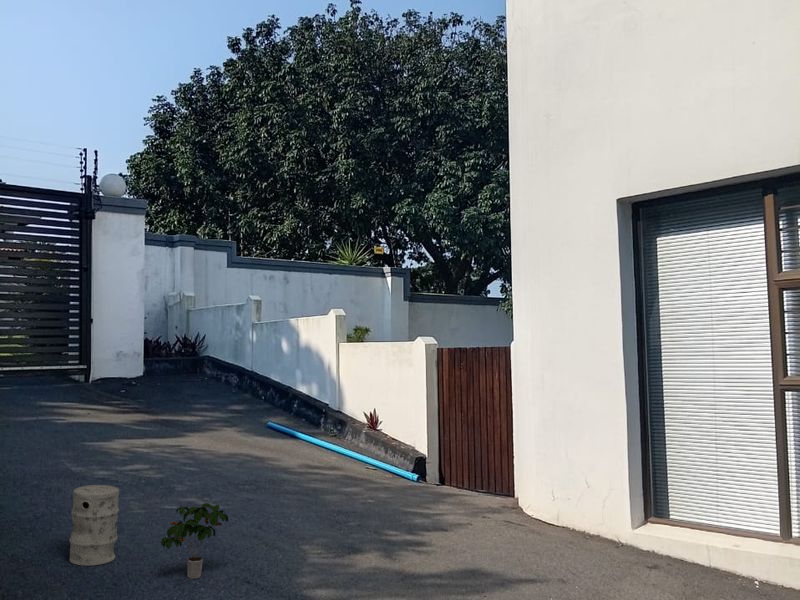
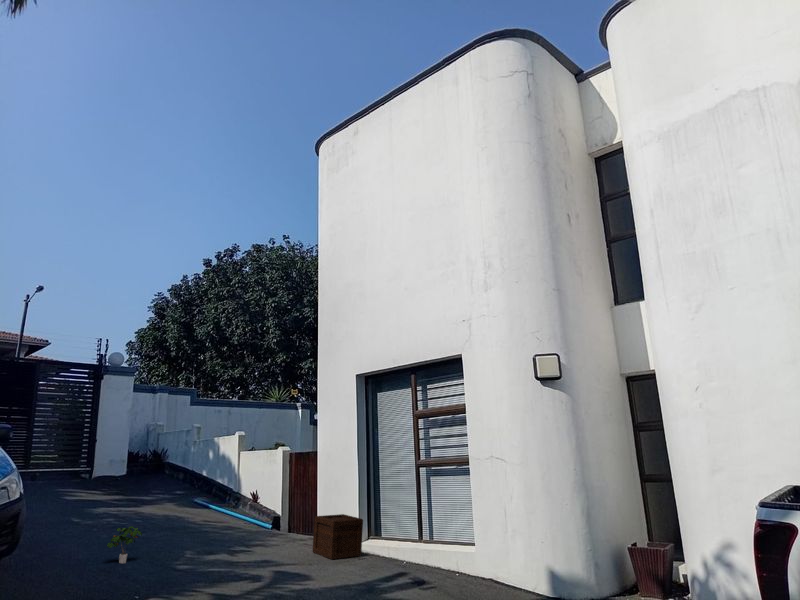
wooden crate: none [544,473,649,567] -> present [313,514,363,559]
trash can: present [69,485,119,566] -> none [62,521,90,559]

